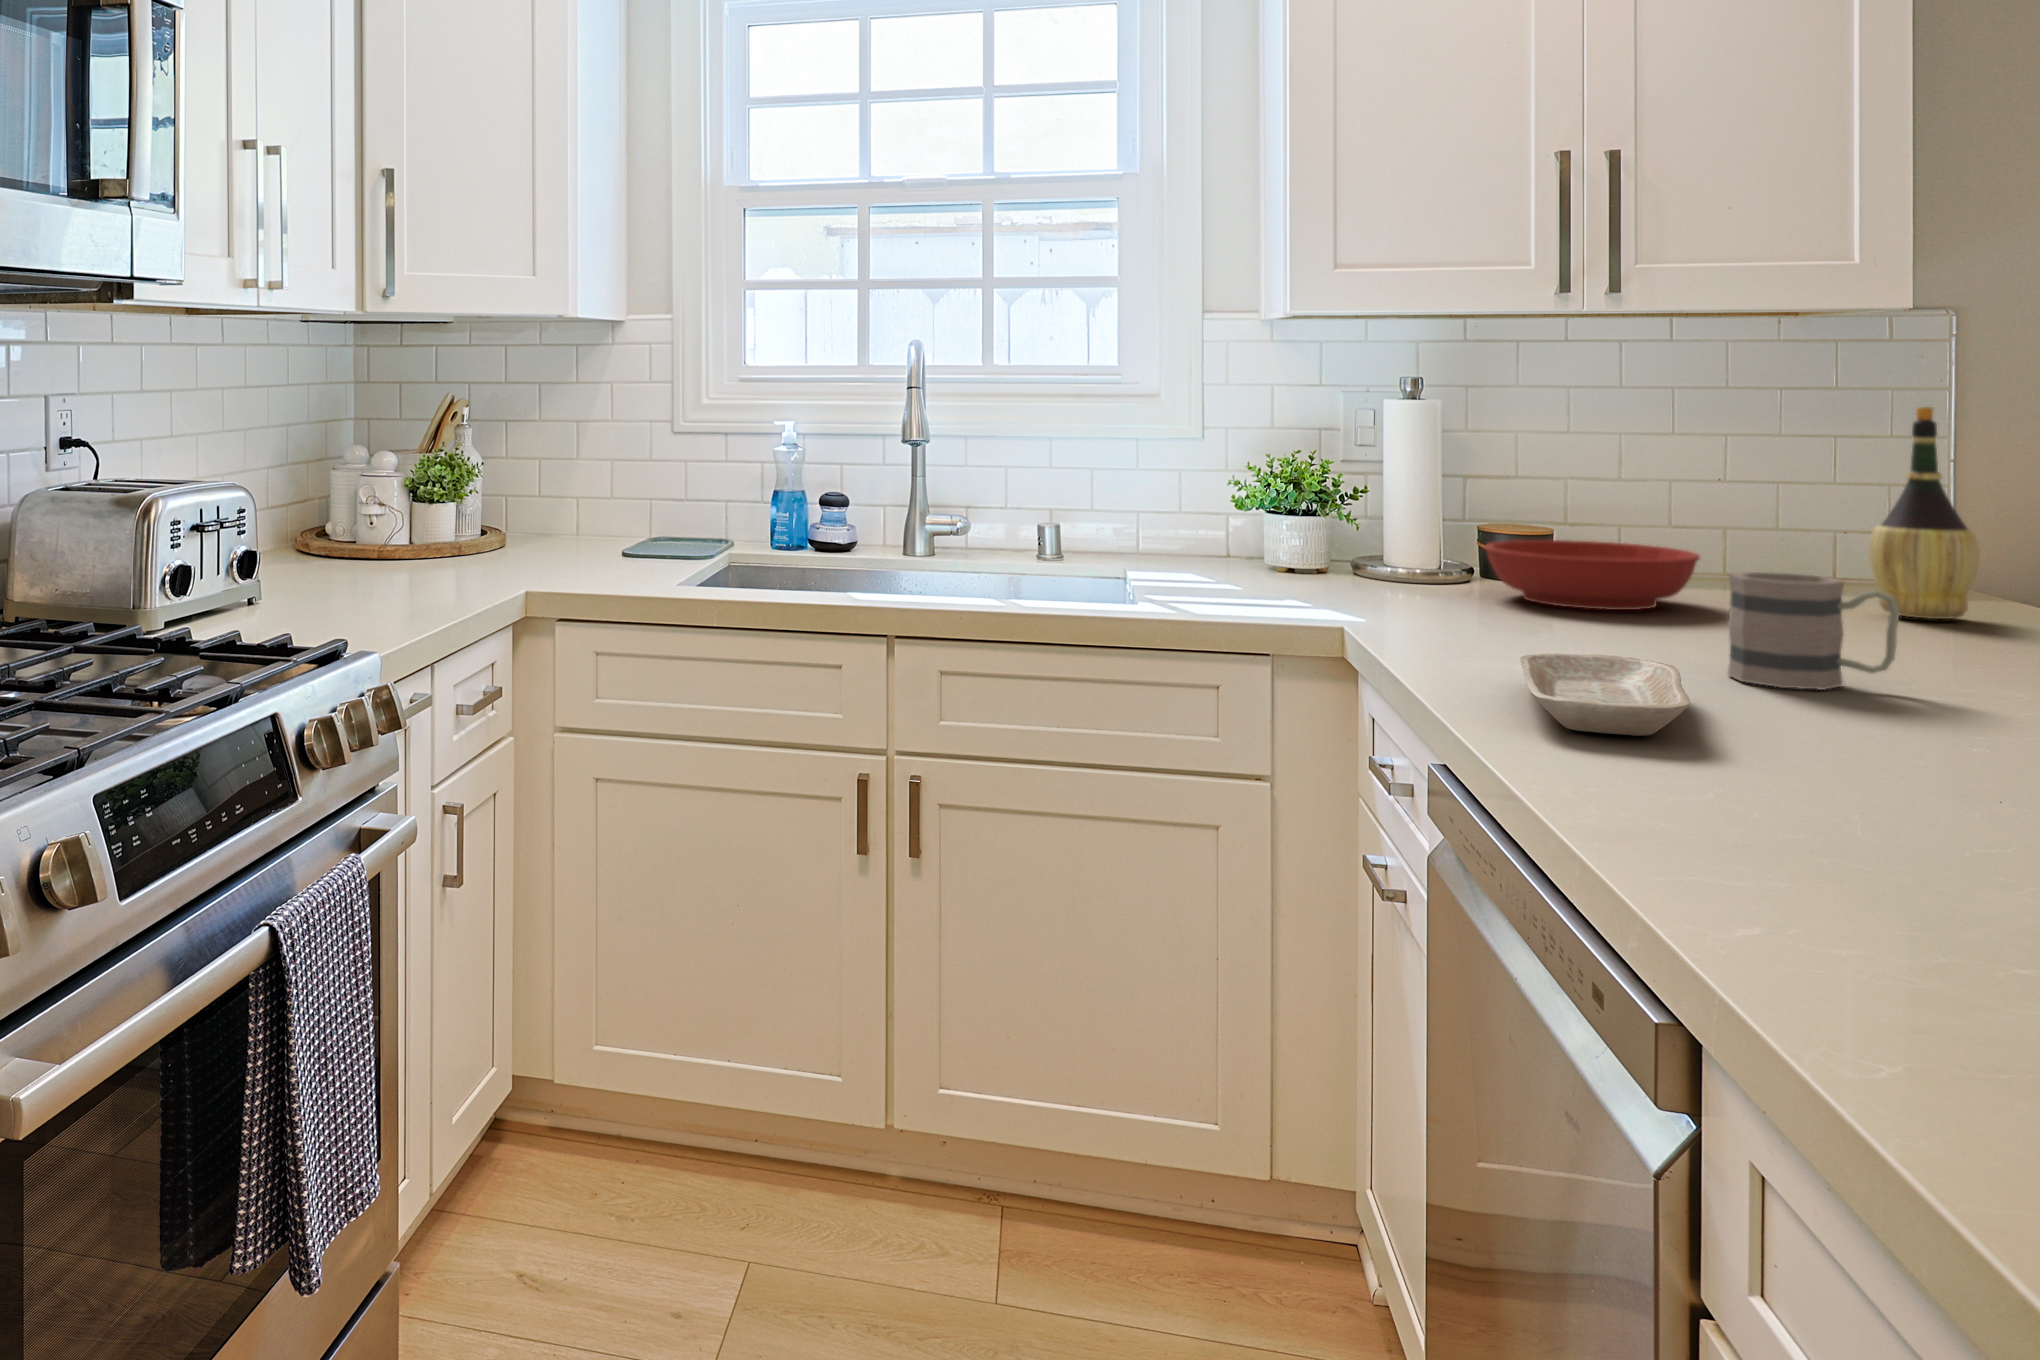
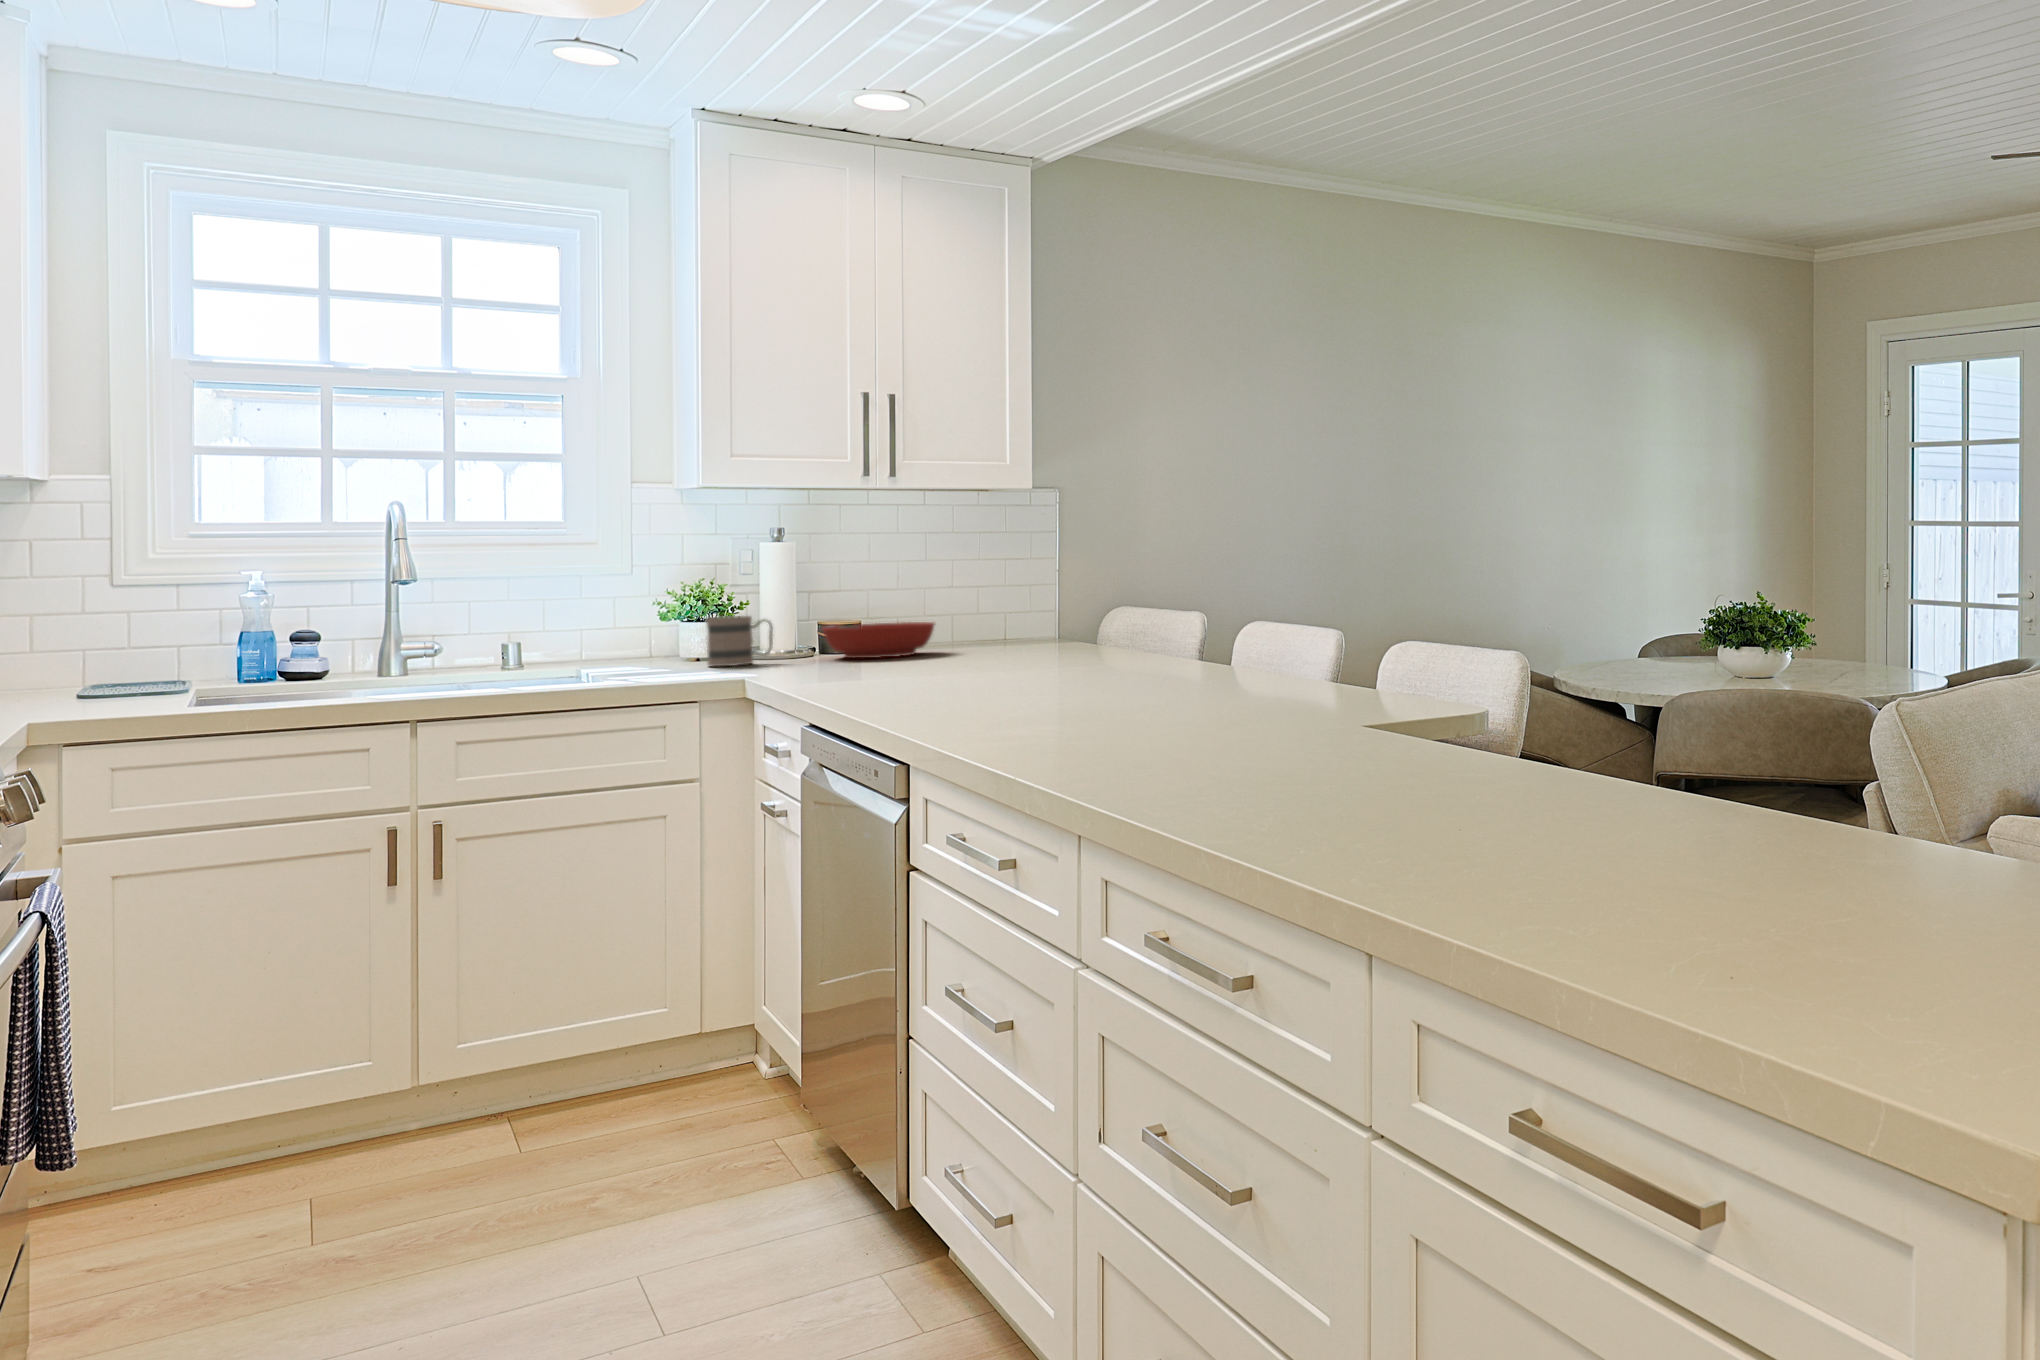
wine bottle: present [1869,407,1980,619] -> none [1014,537,1059,646]
mug: present [1728,572,1900,690] -> present [706,616,773,667]
tray: present [1520,653,1690,736] -> none [843,660,919,688]

